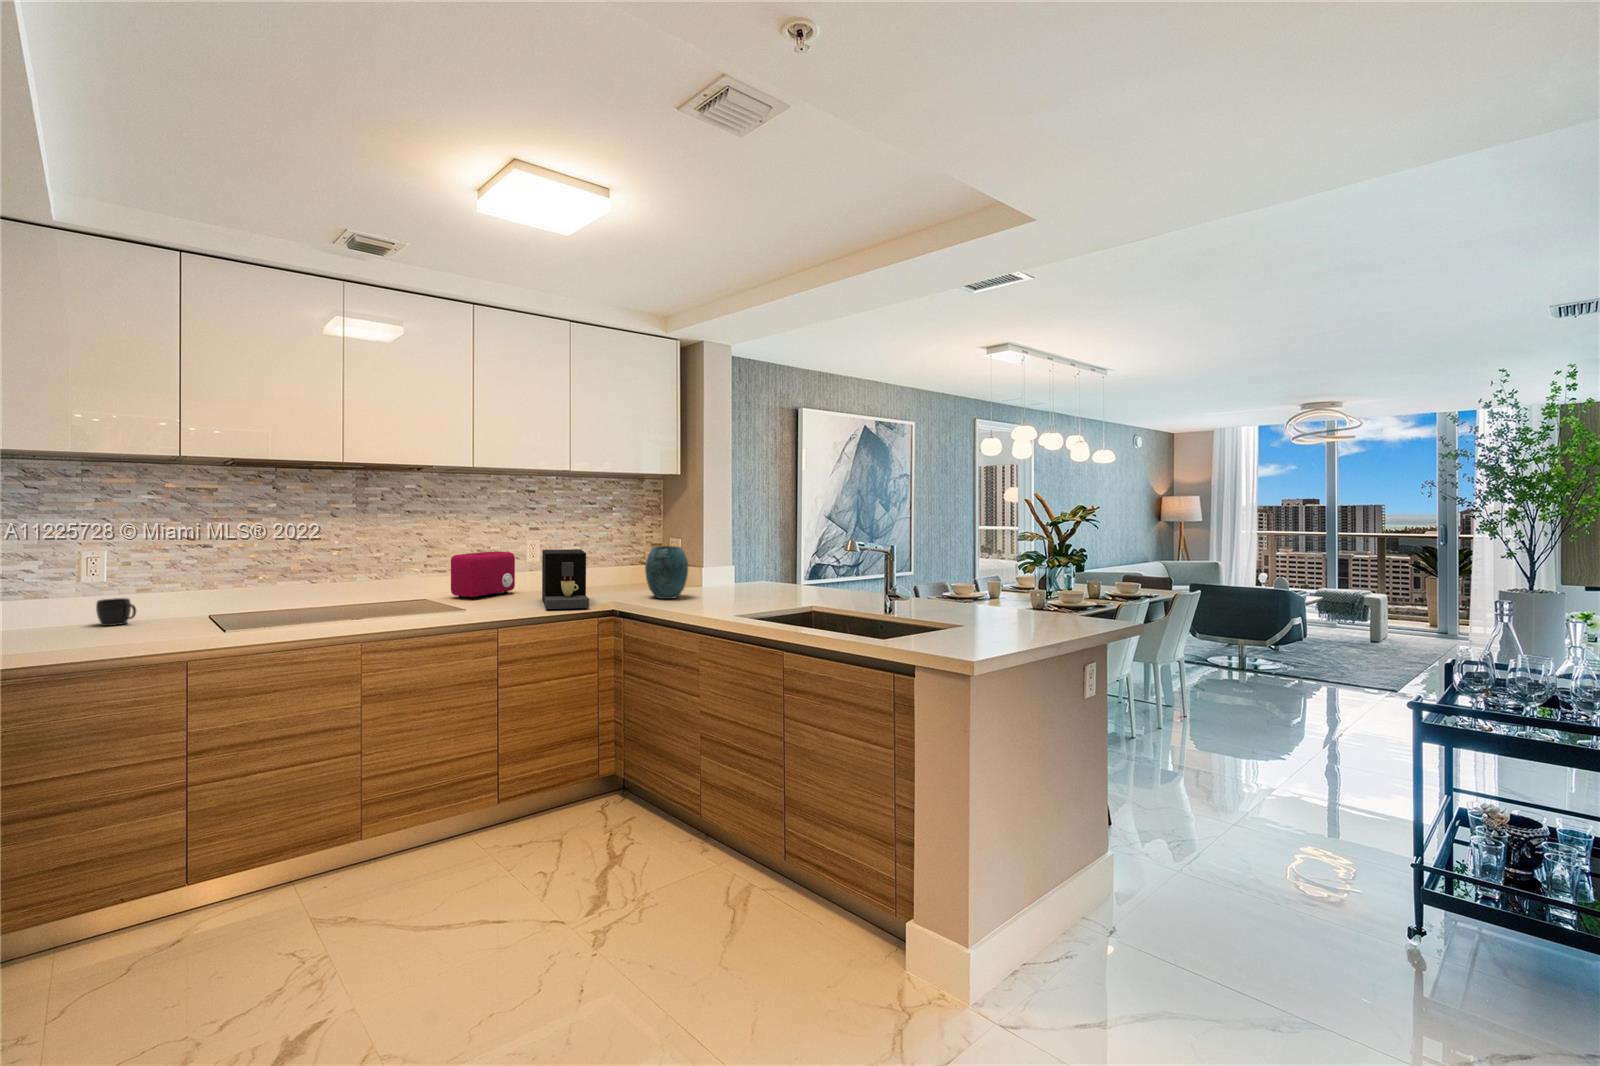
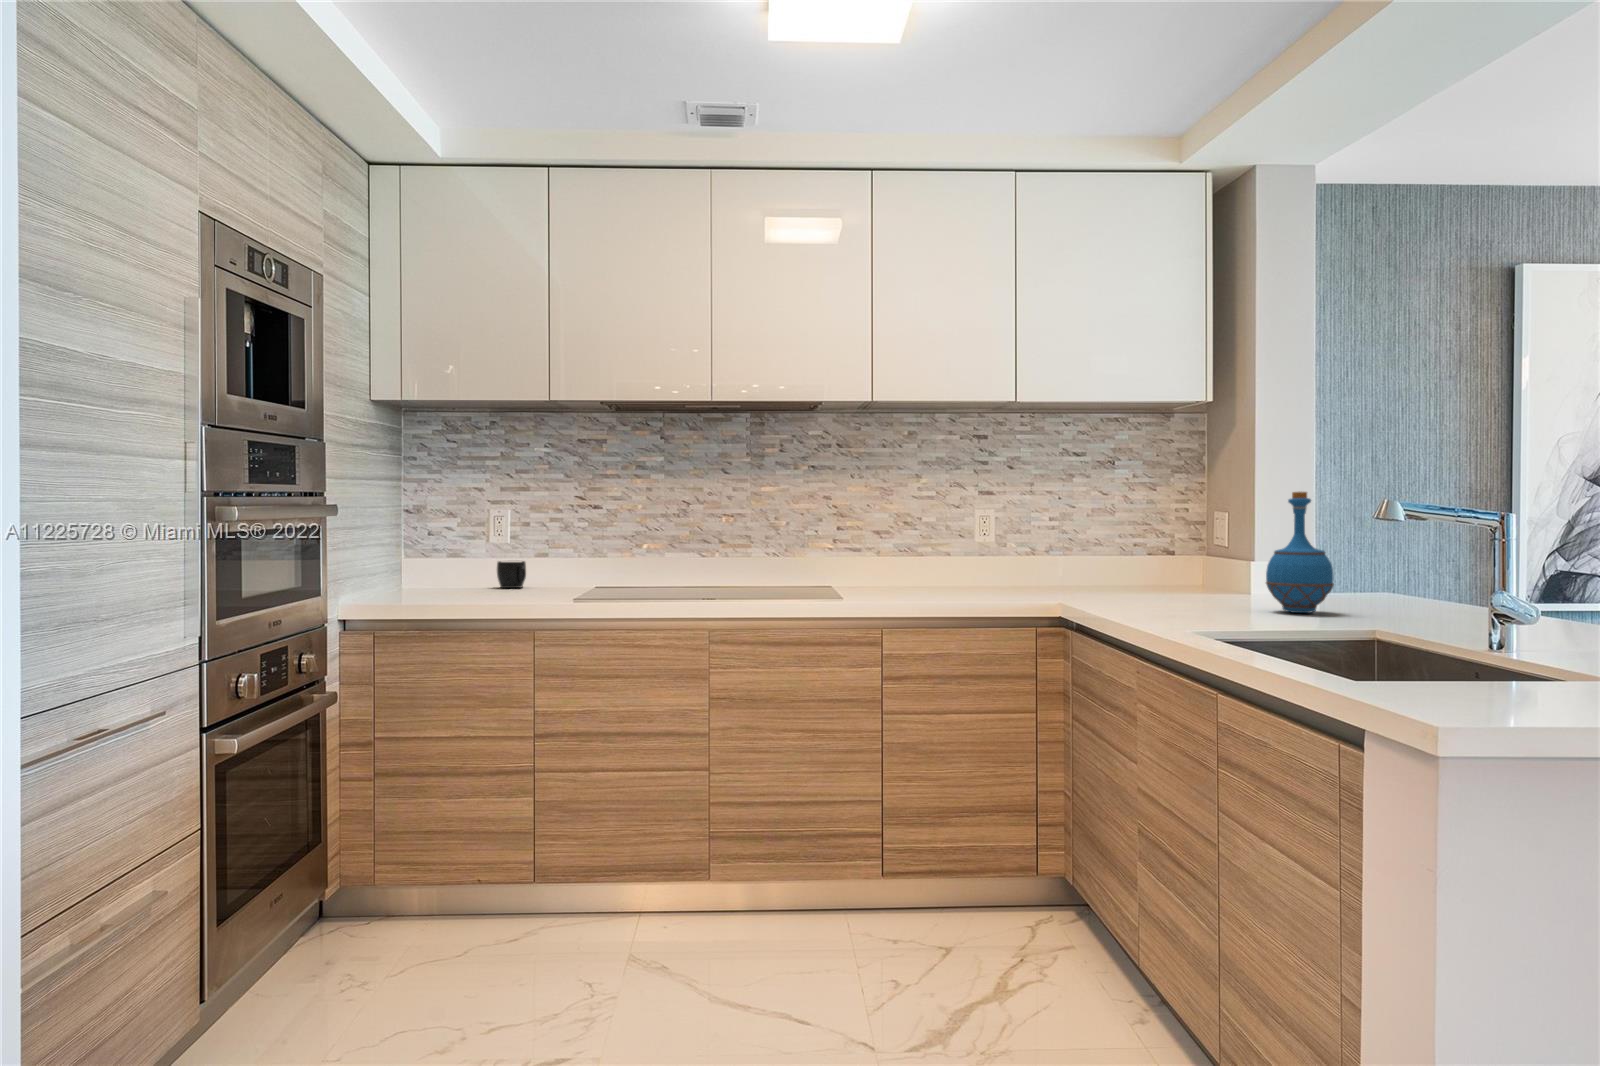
bottle: none [717,542,749,605] -> present [1266,492,1334,613]
vase: present [645,546,688,599] -> none [1142,512,1223,601]
coffee maker: present [542,549,589,609] -> none [958,516,1037,601]
toaster: present [451,551,515,599] -> none [864,526,956,588]

